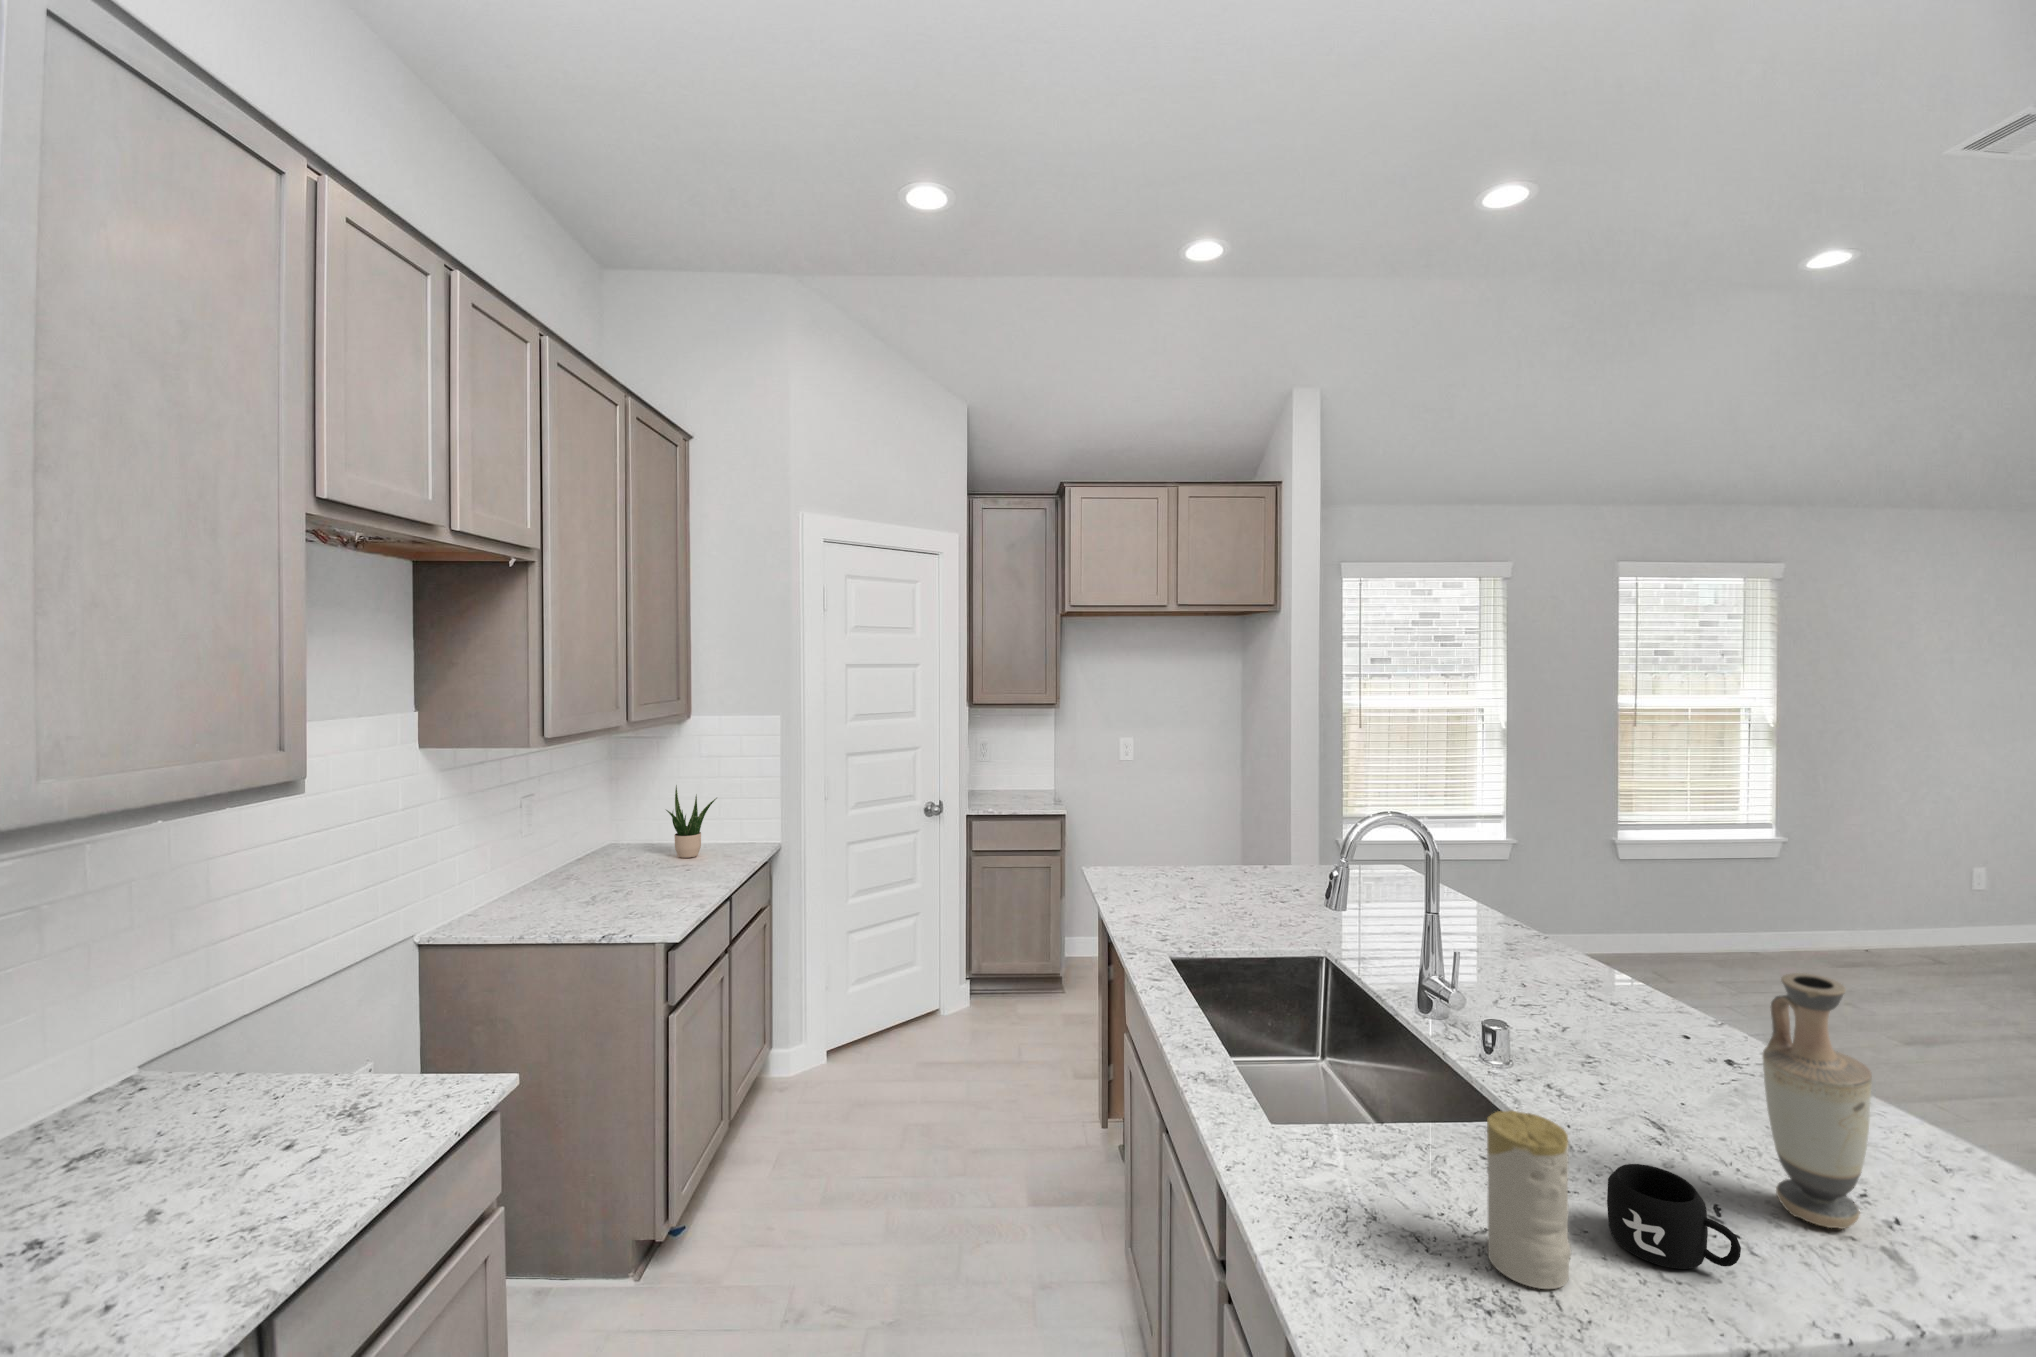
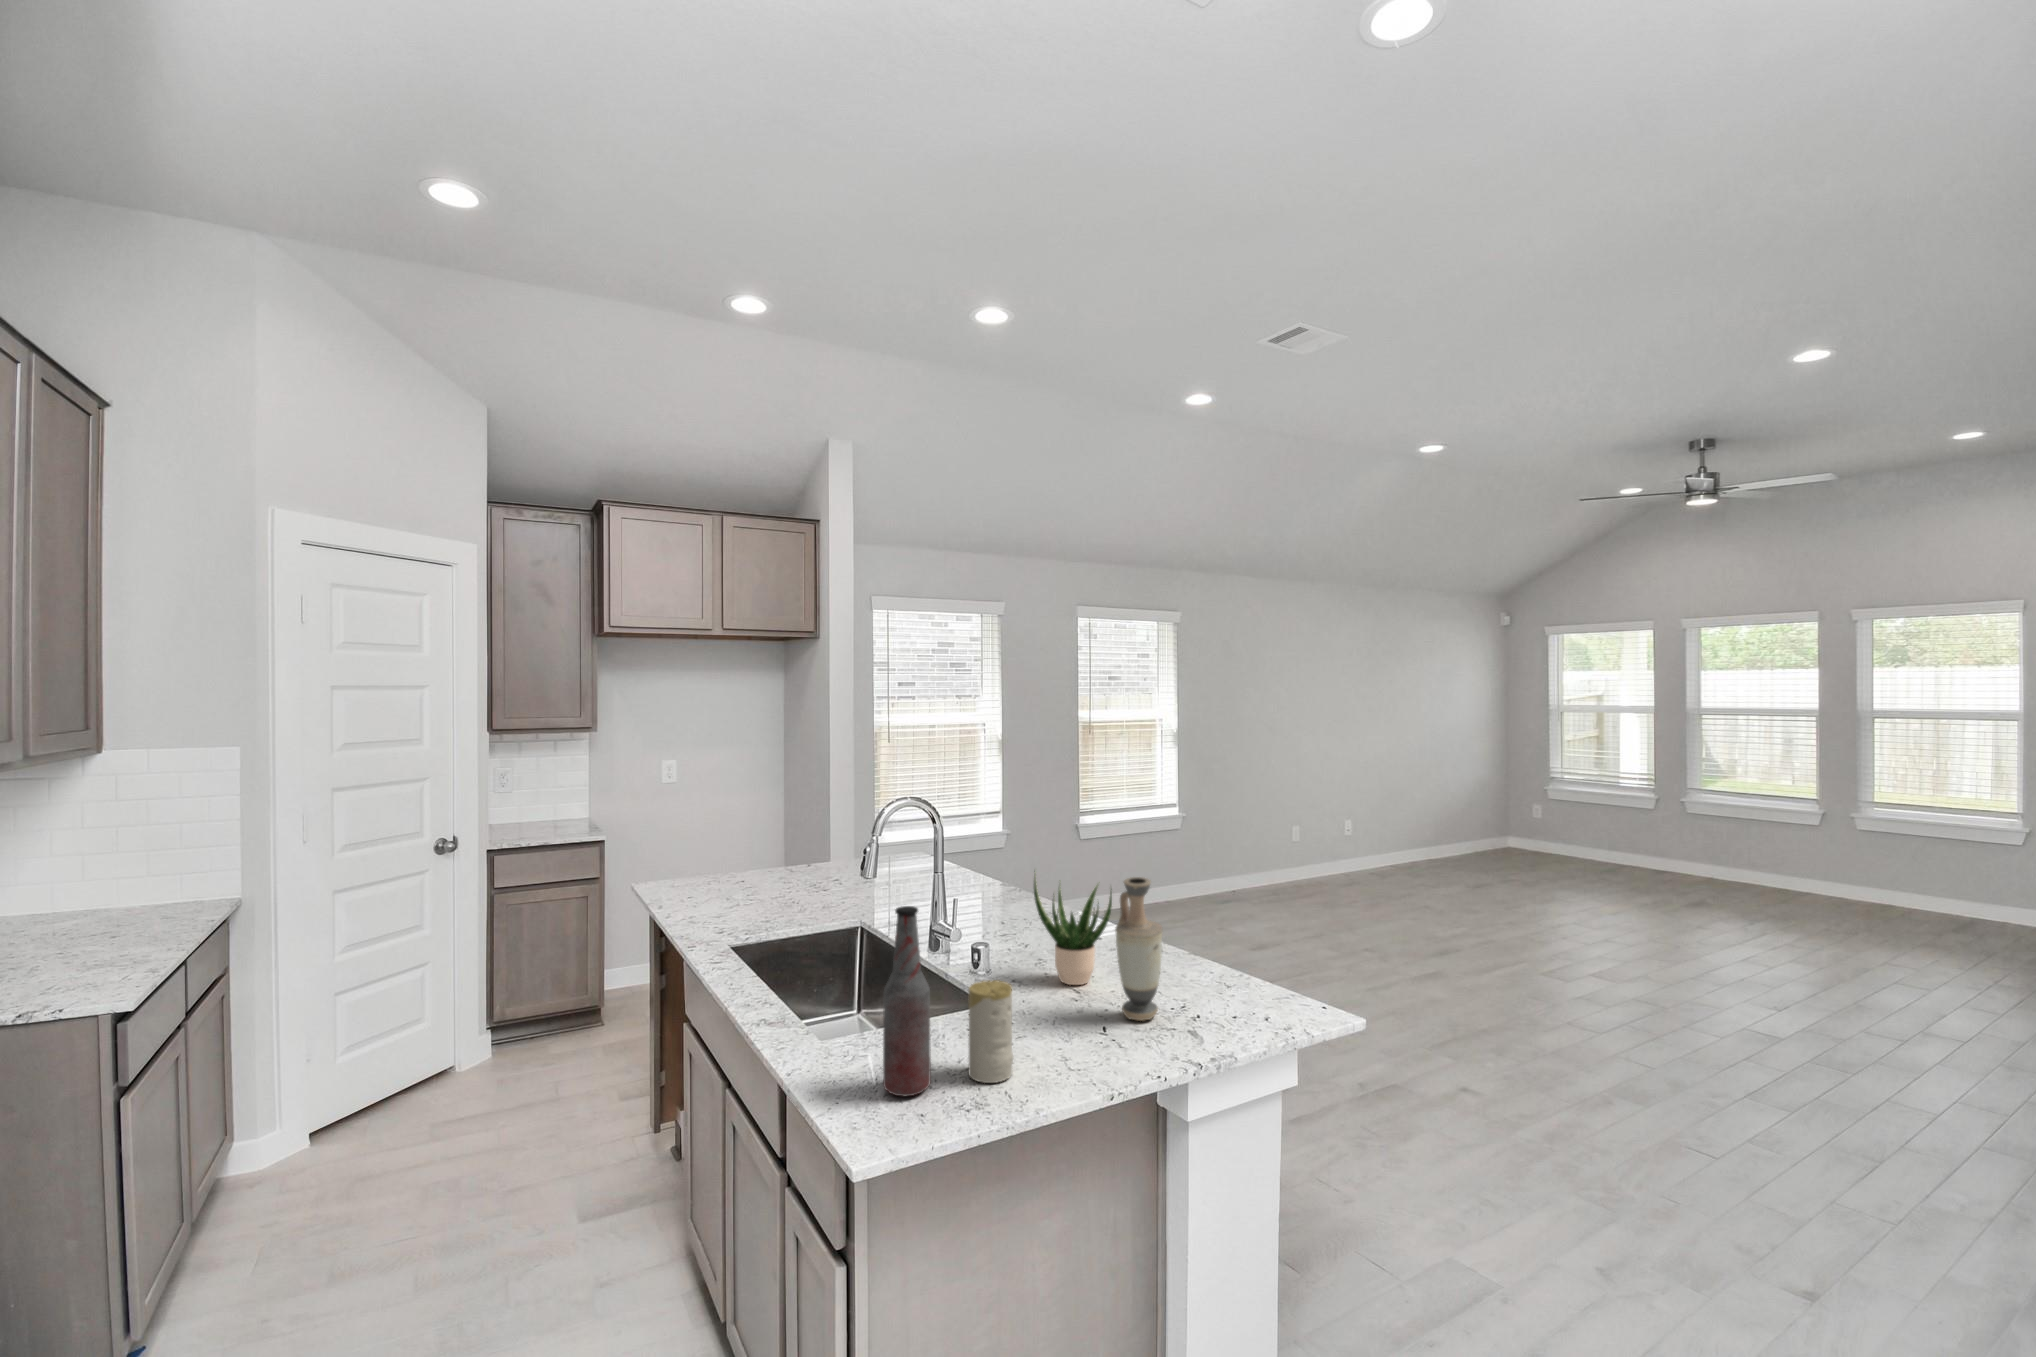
potted plant: present [666,785,717,858] -> present [1034,876,1112,985]
bottle: none [1345,978,1423,1273] -> present [883,906,931,1097]
mug: present [1607,1164,1741,1269] -> none [1035,1003,1098,1057]

